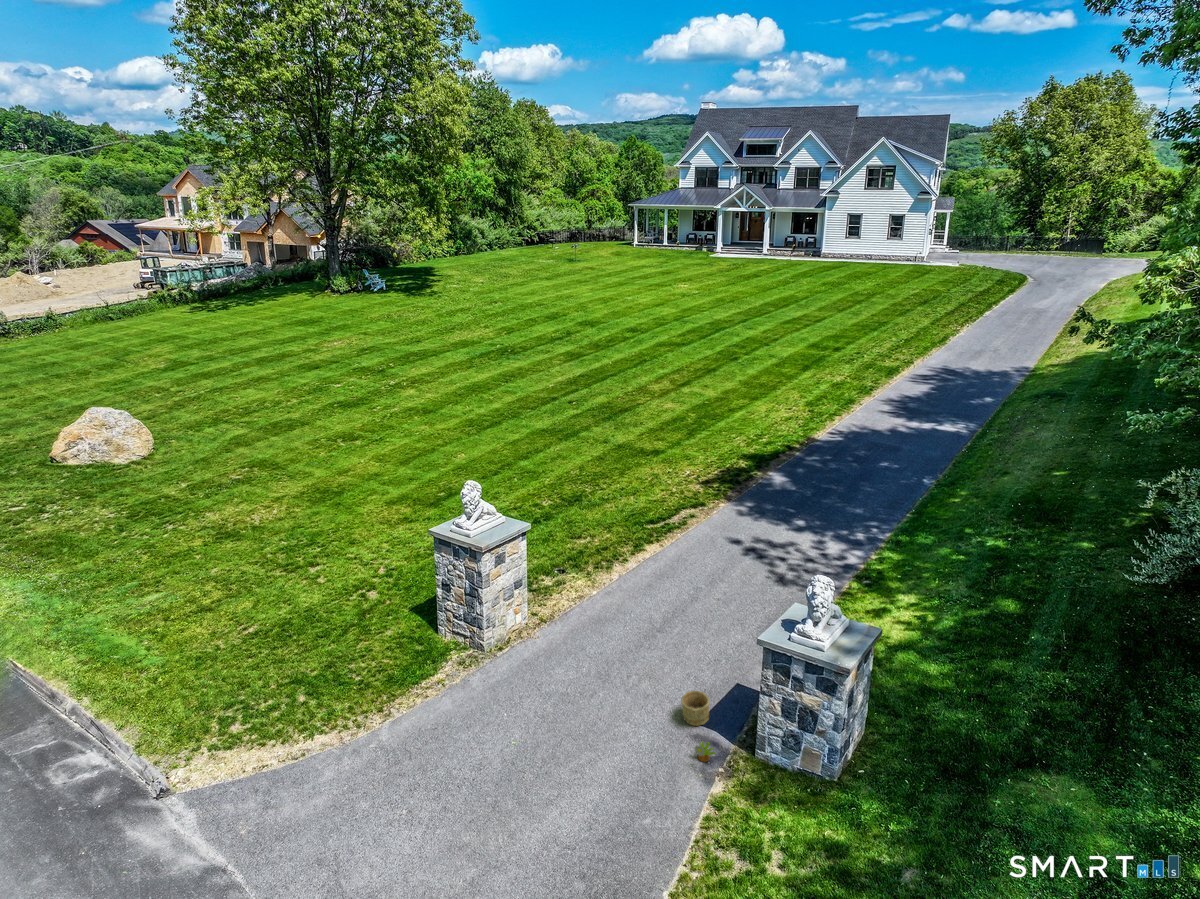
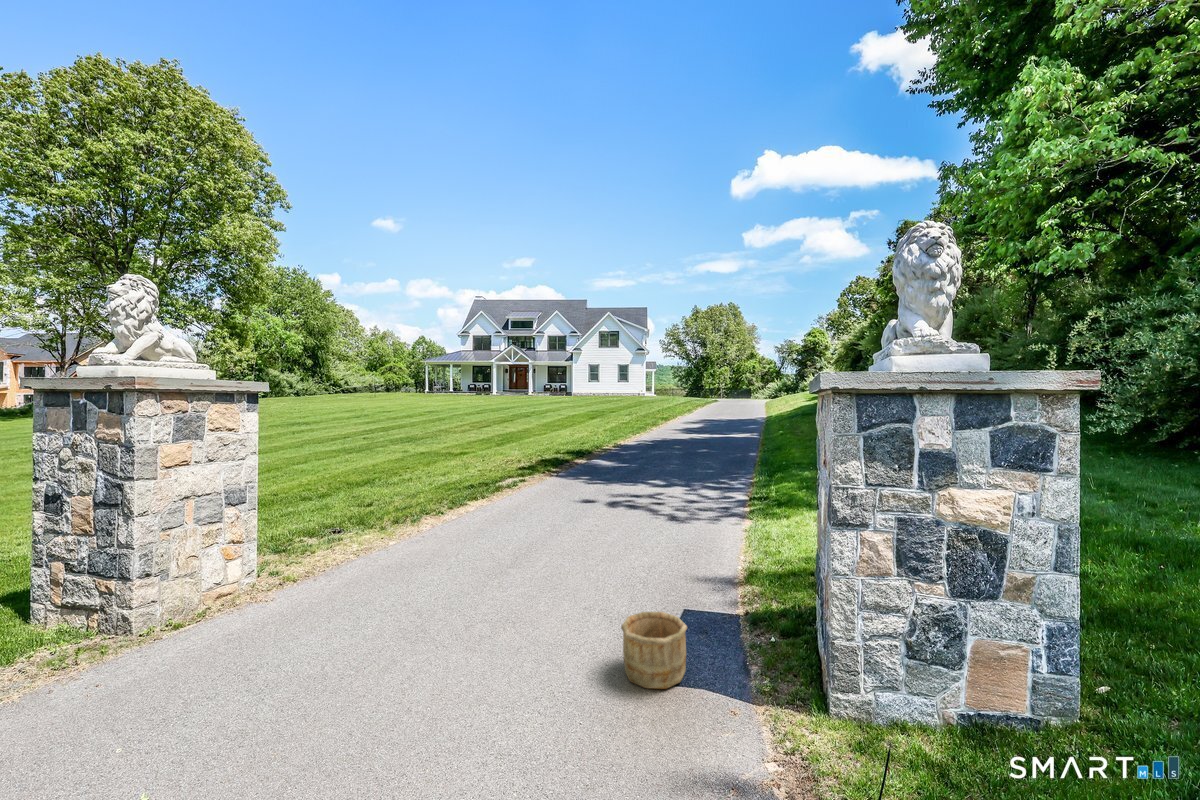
decorative plant: present [695,742,716,762] -> none [695,703,761,762]

